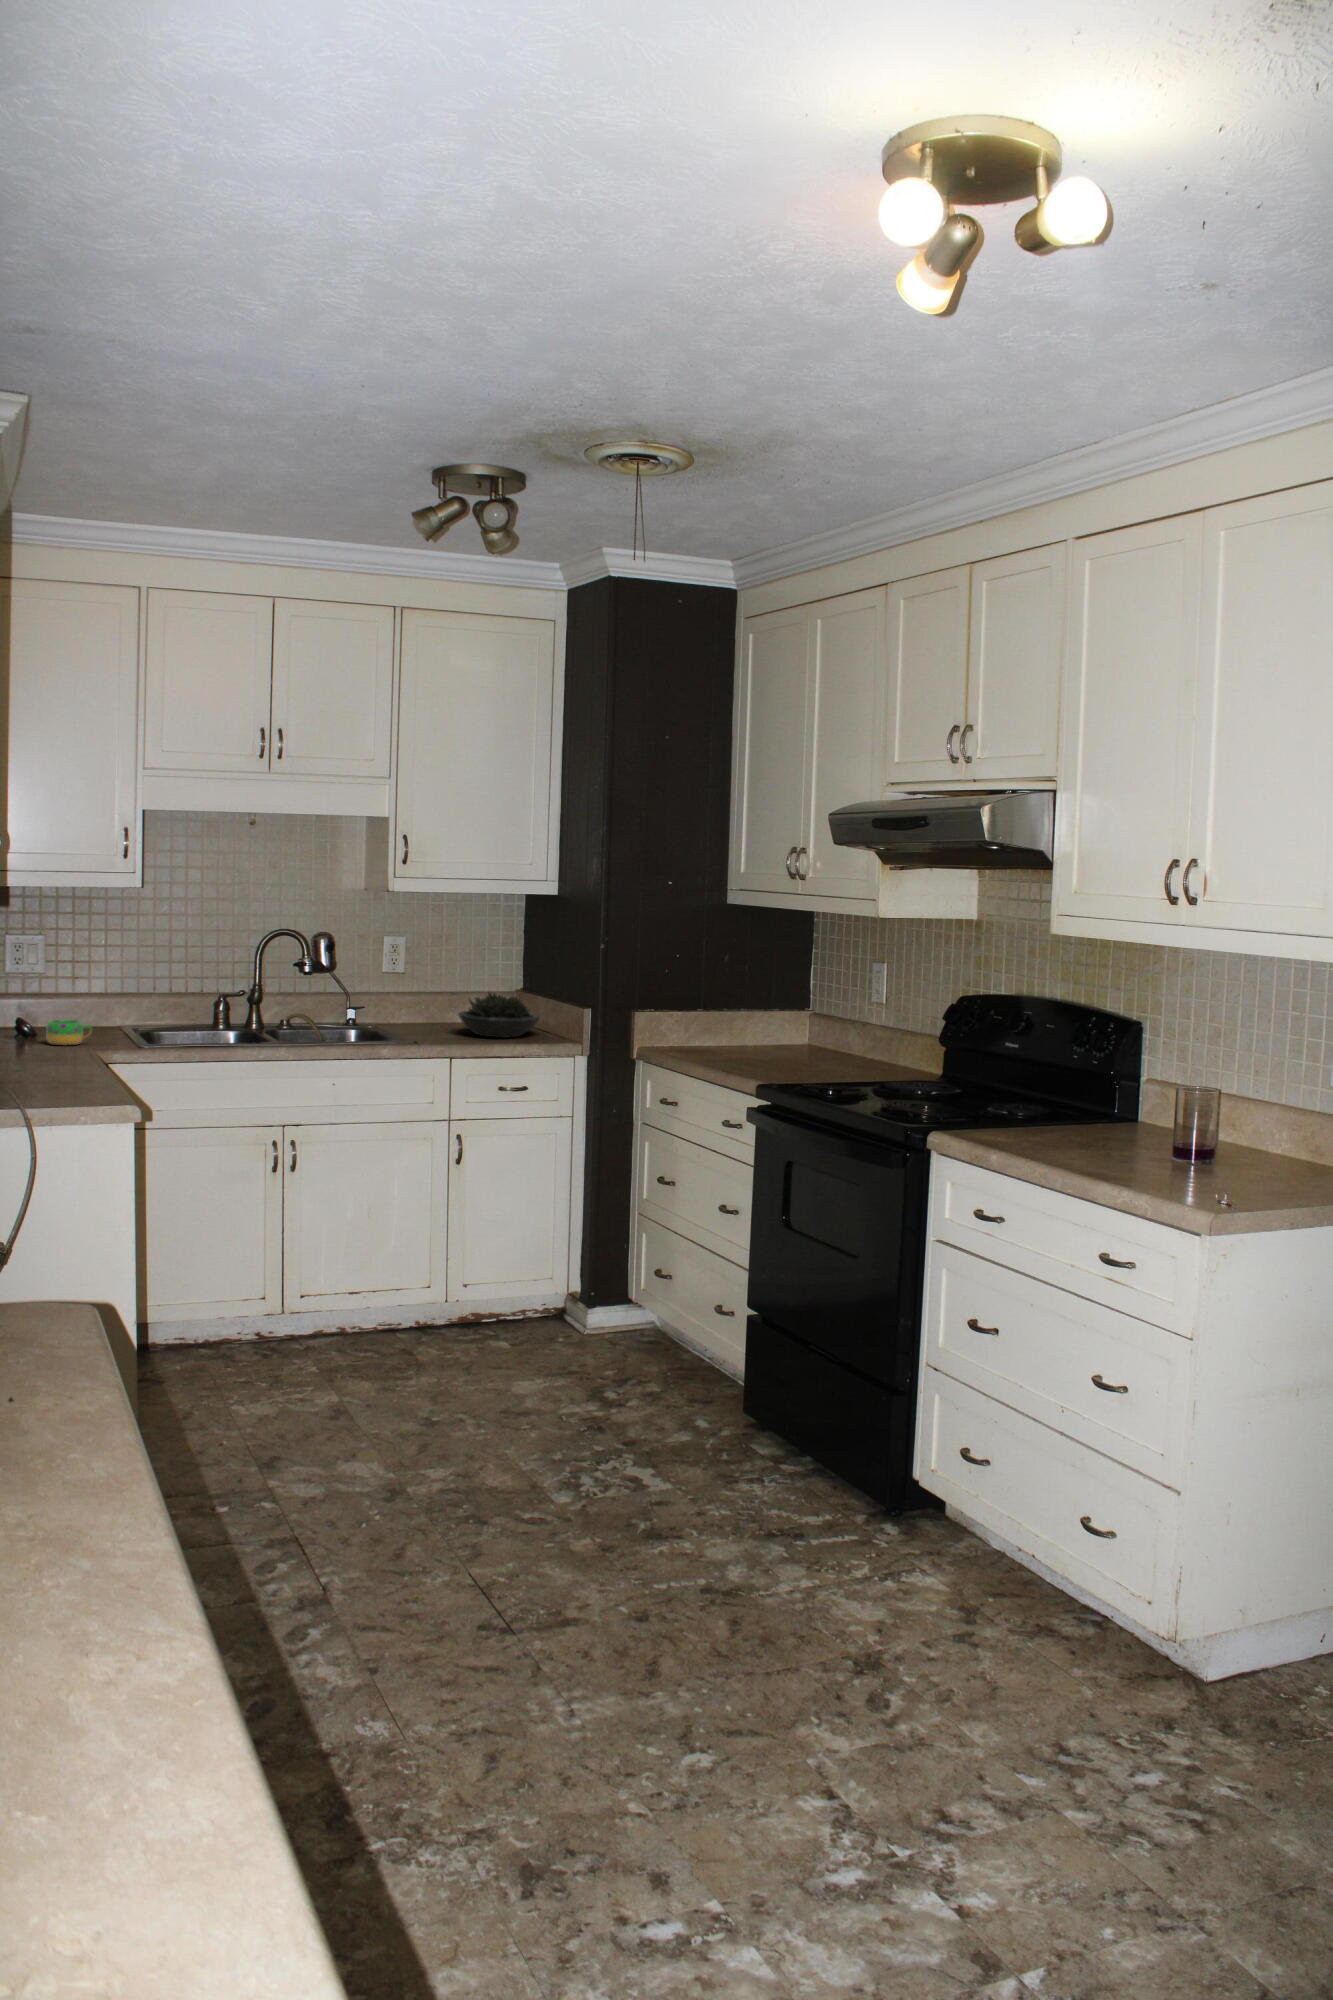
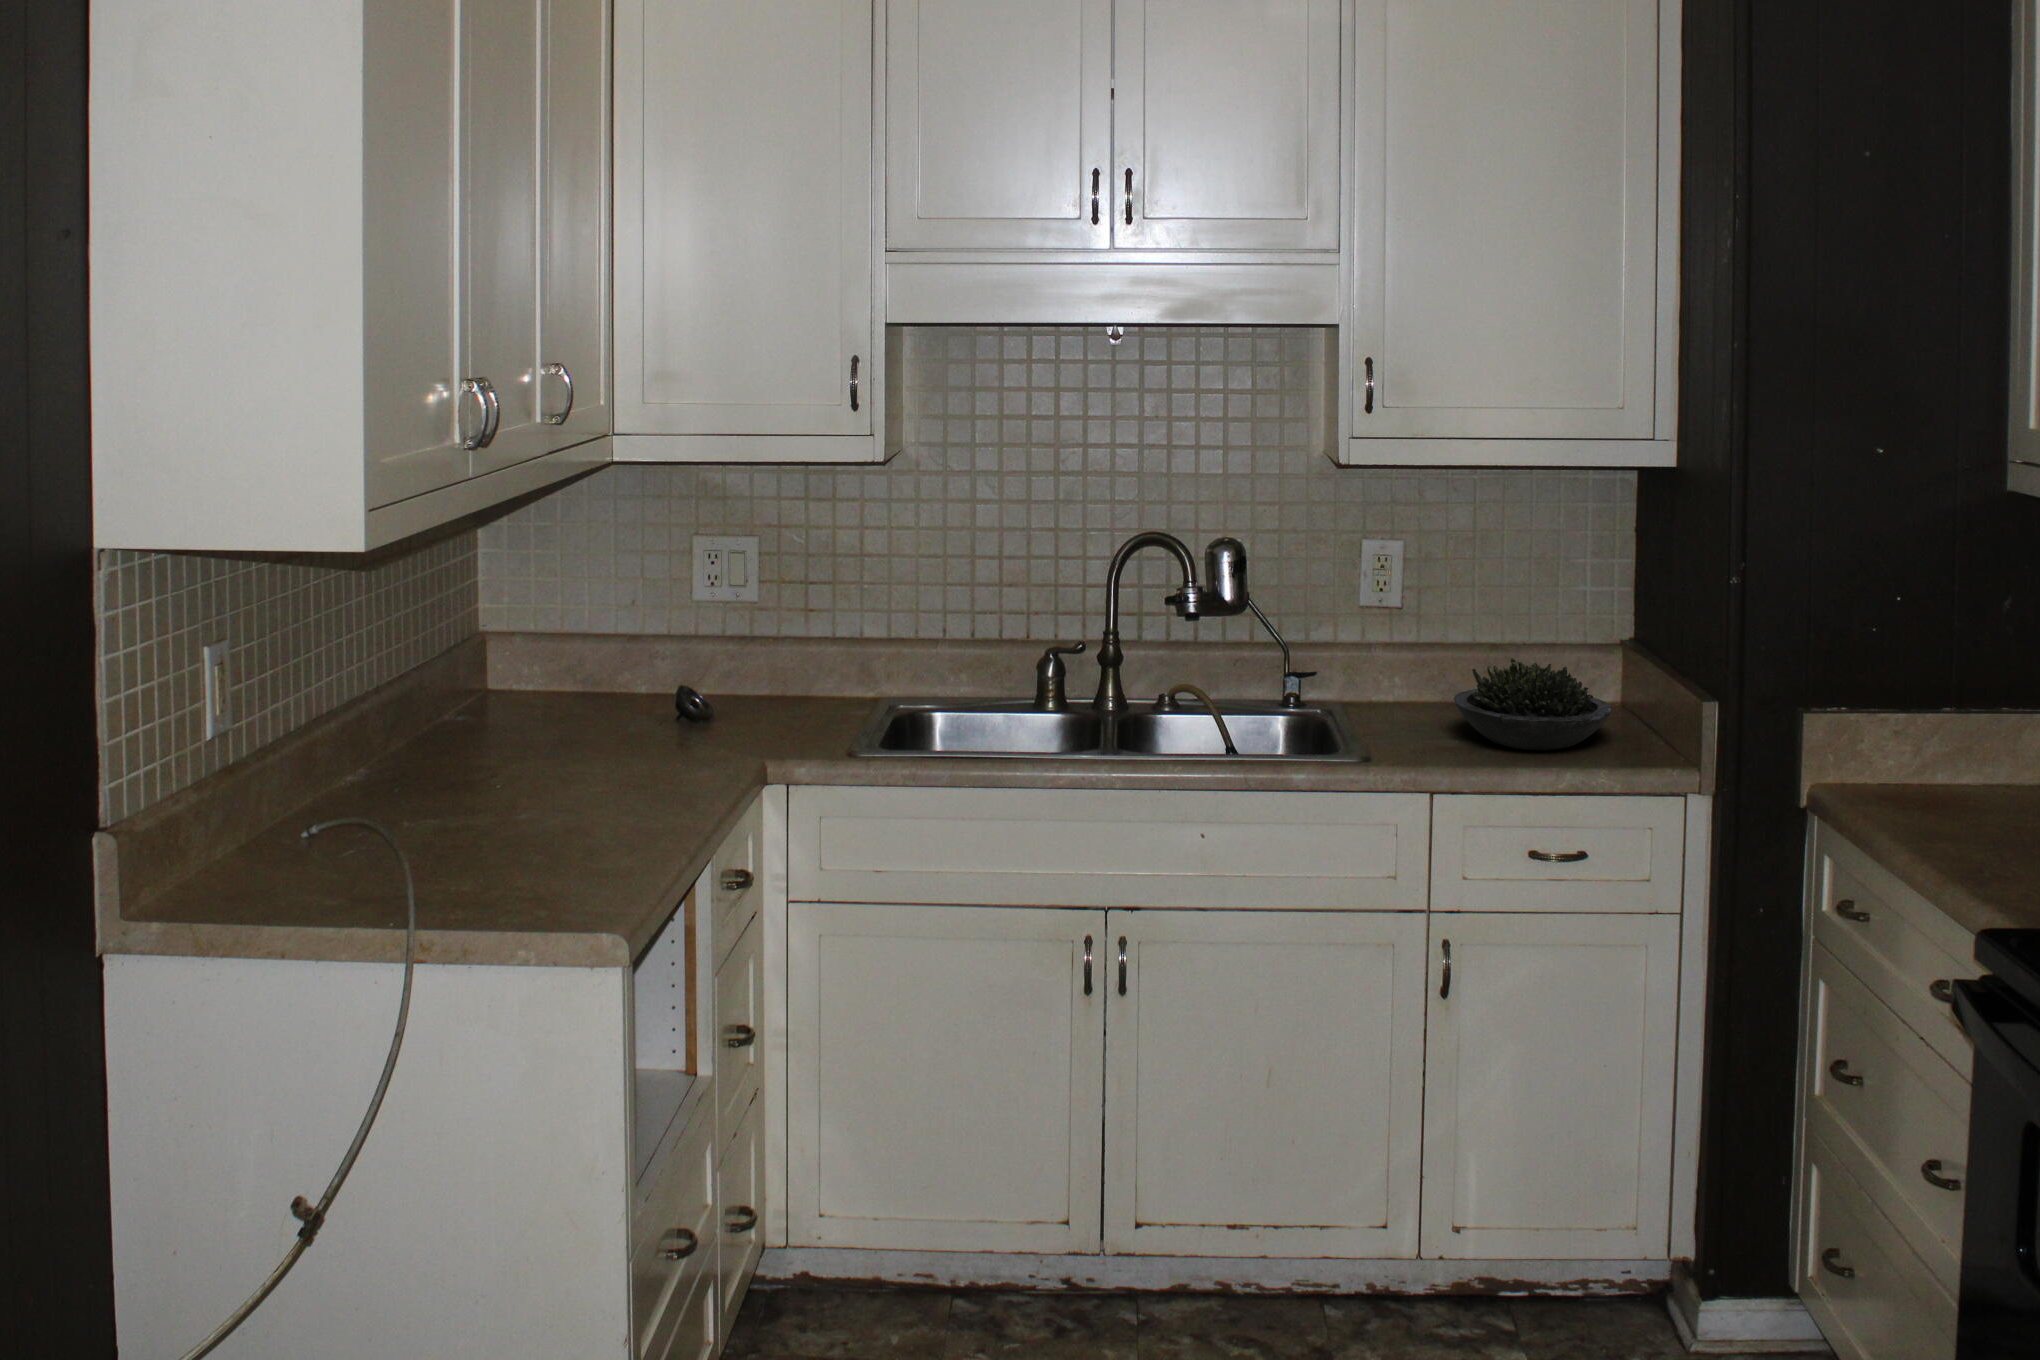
mug: present [46,1020,92,1045] -> none [722,703,791,751]

